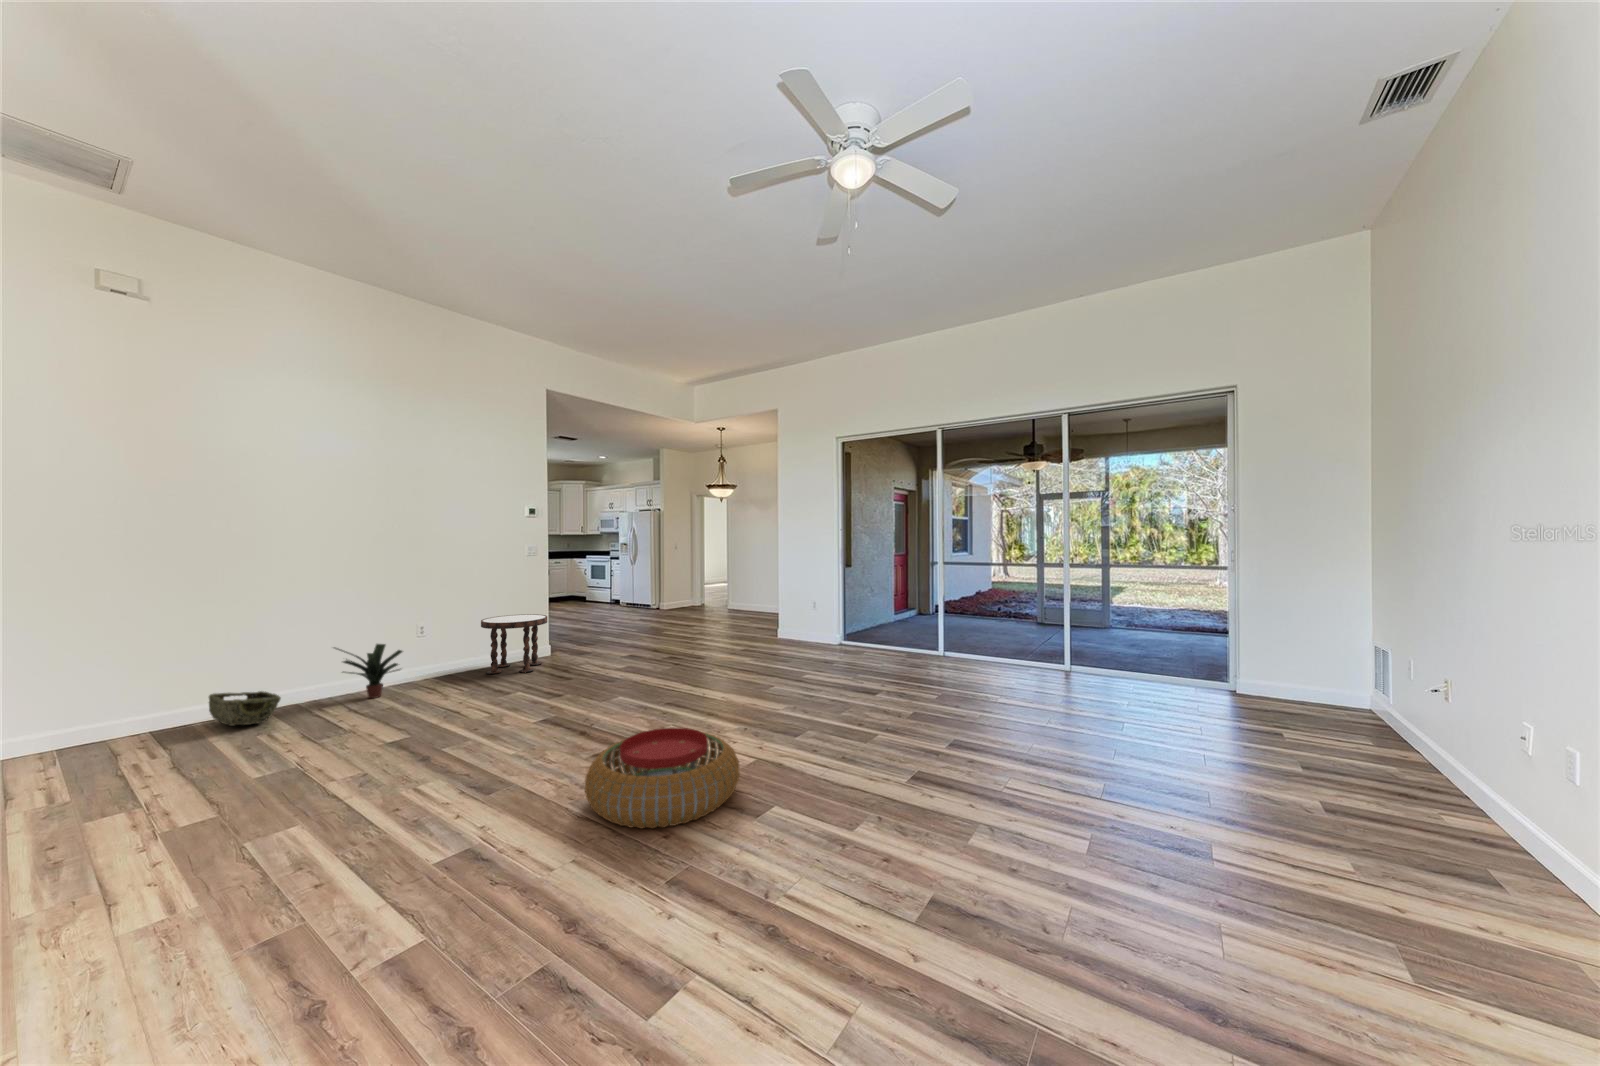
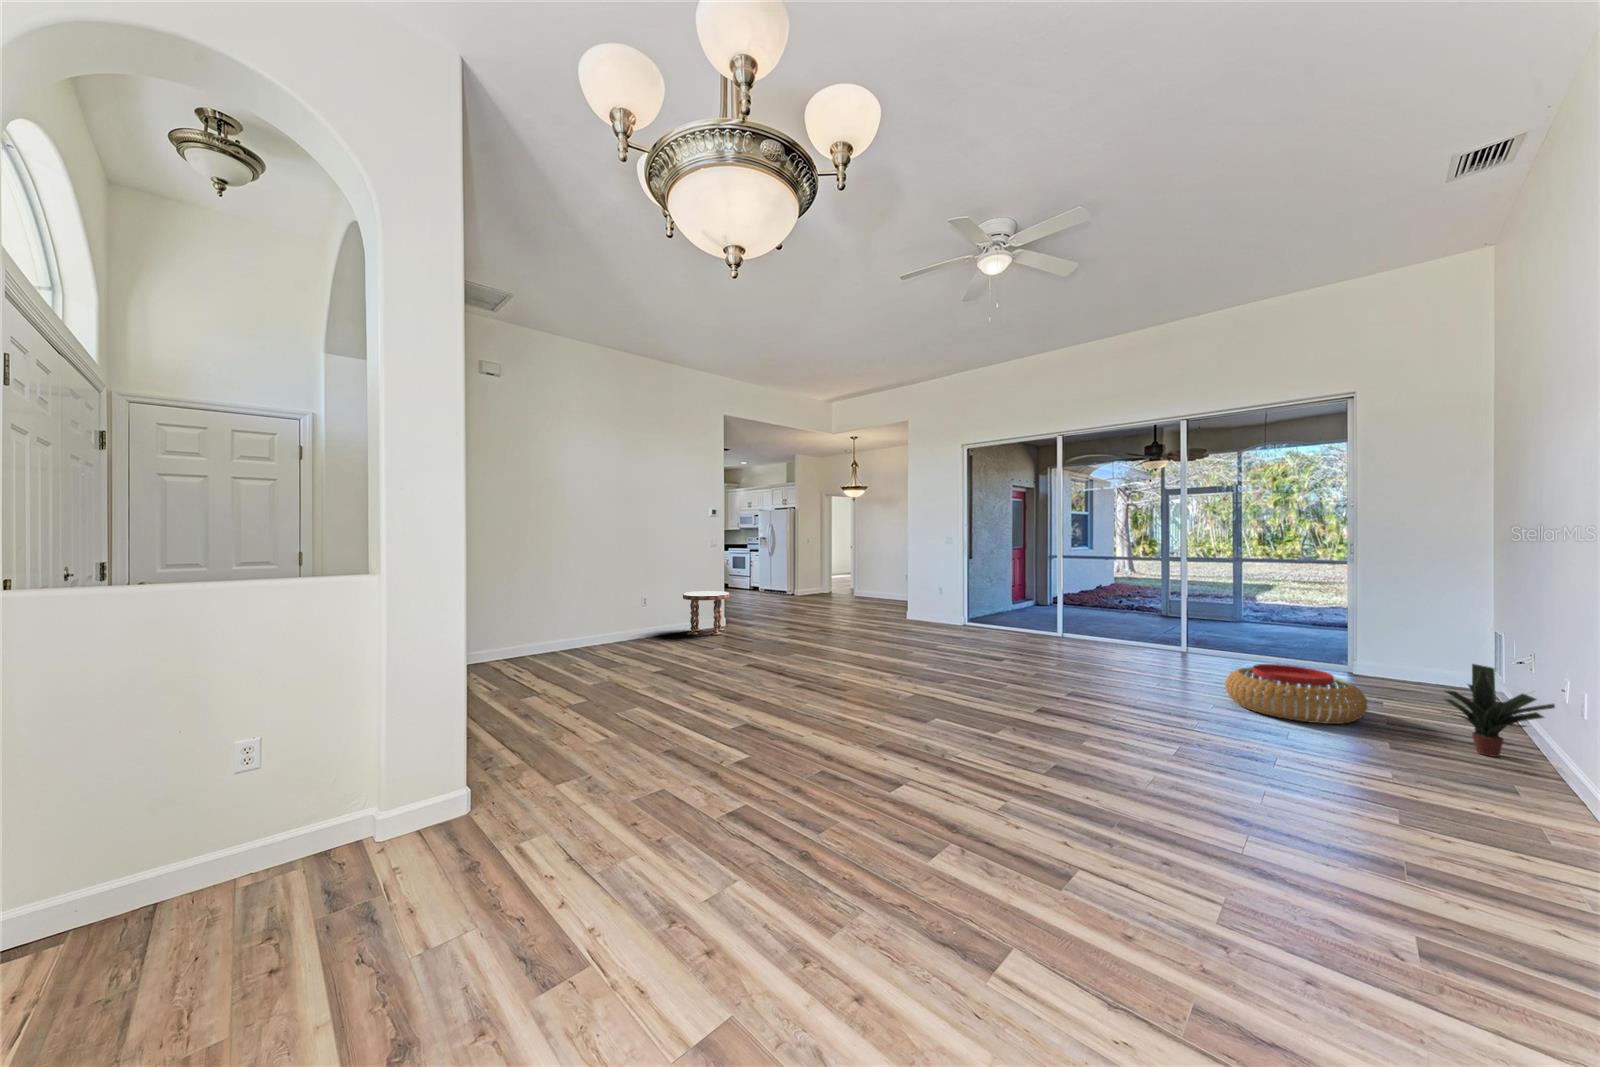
potted plant: present [335,644,402,698] -> present [1442,664,1555,757]
woven basket: present [209,691,281,726] -> none [530,634,572,657]
pouf: present [585,727,740,828] -> present [1225,664,1368,724]

